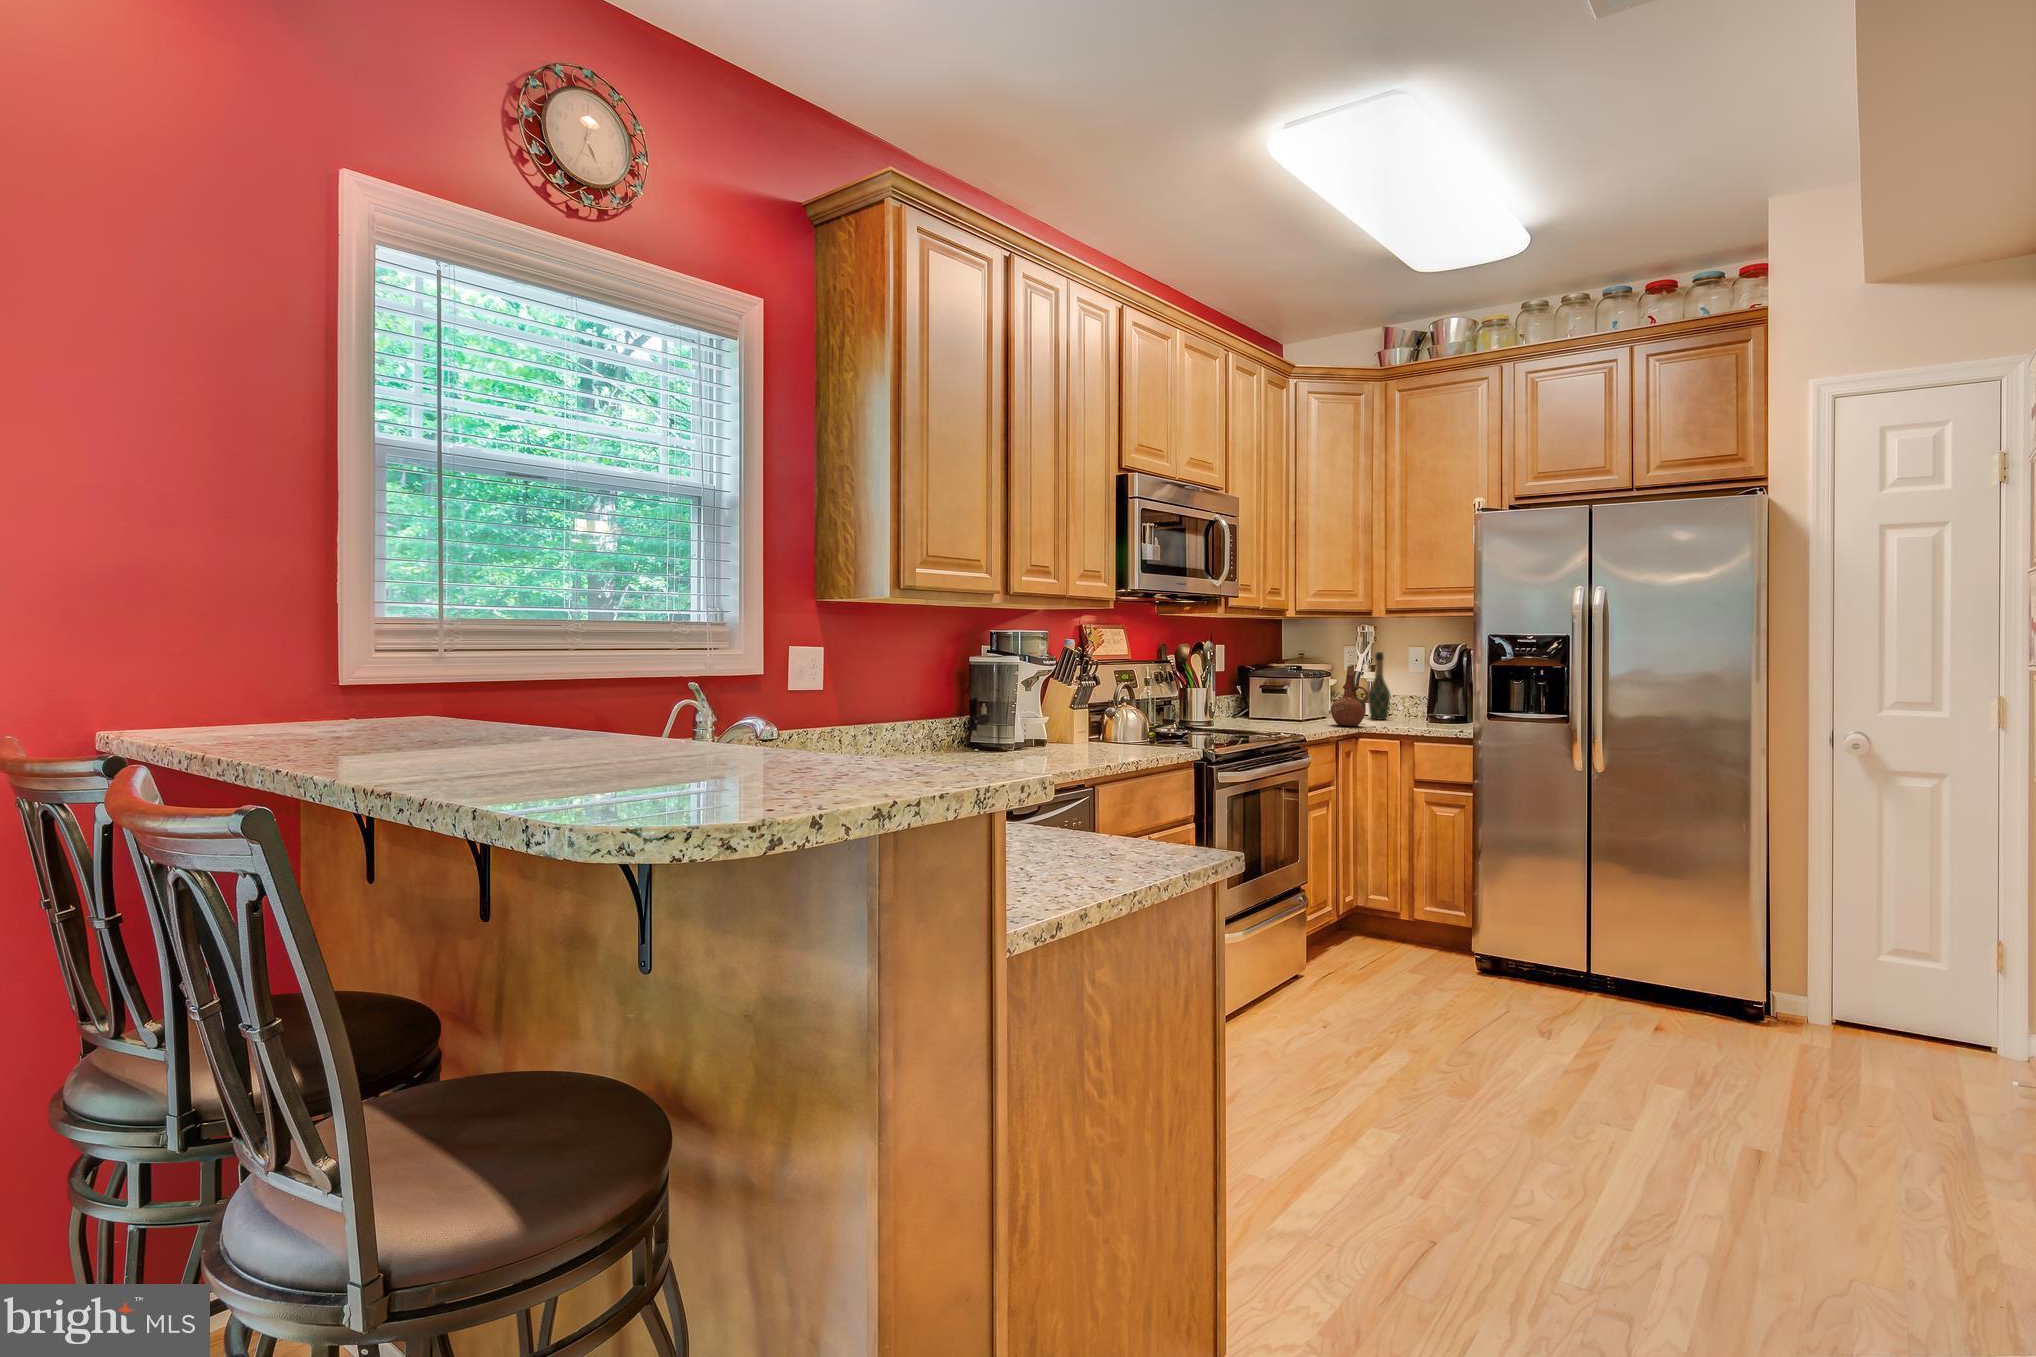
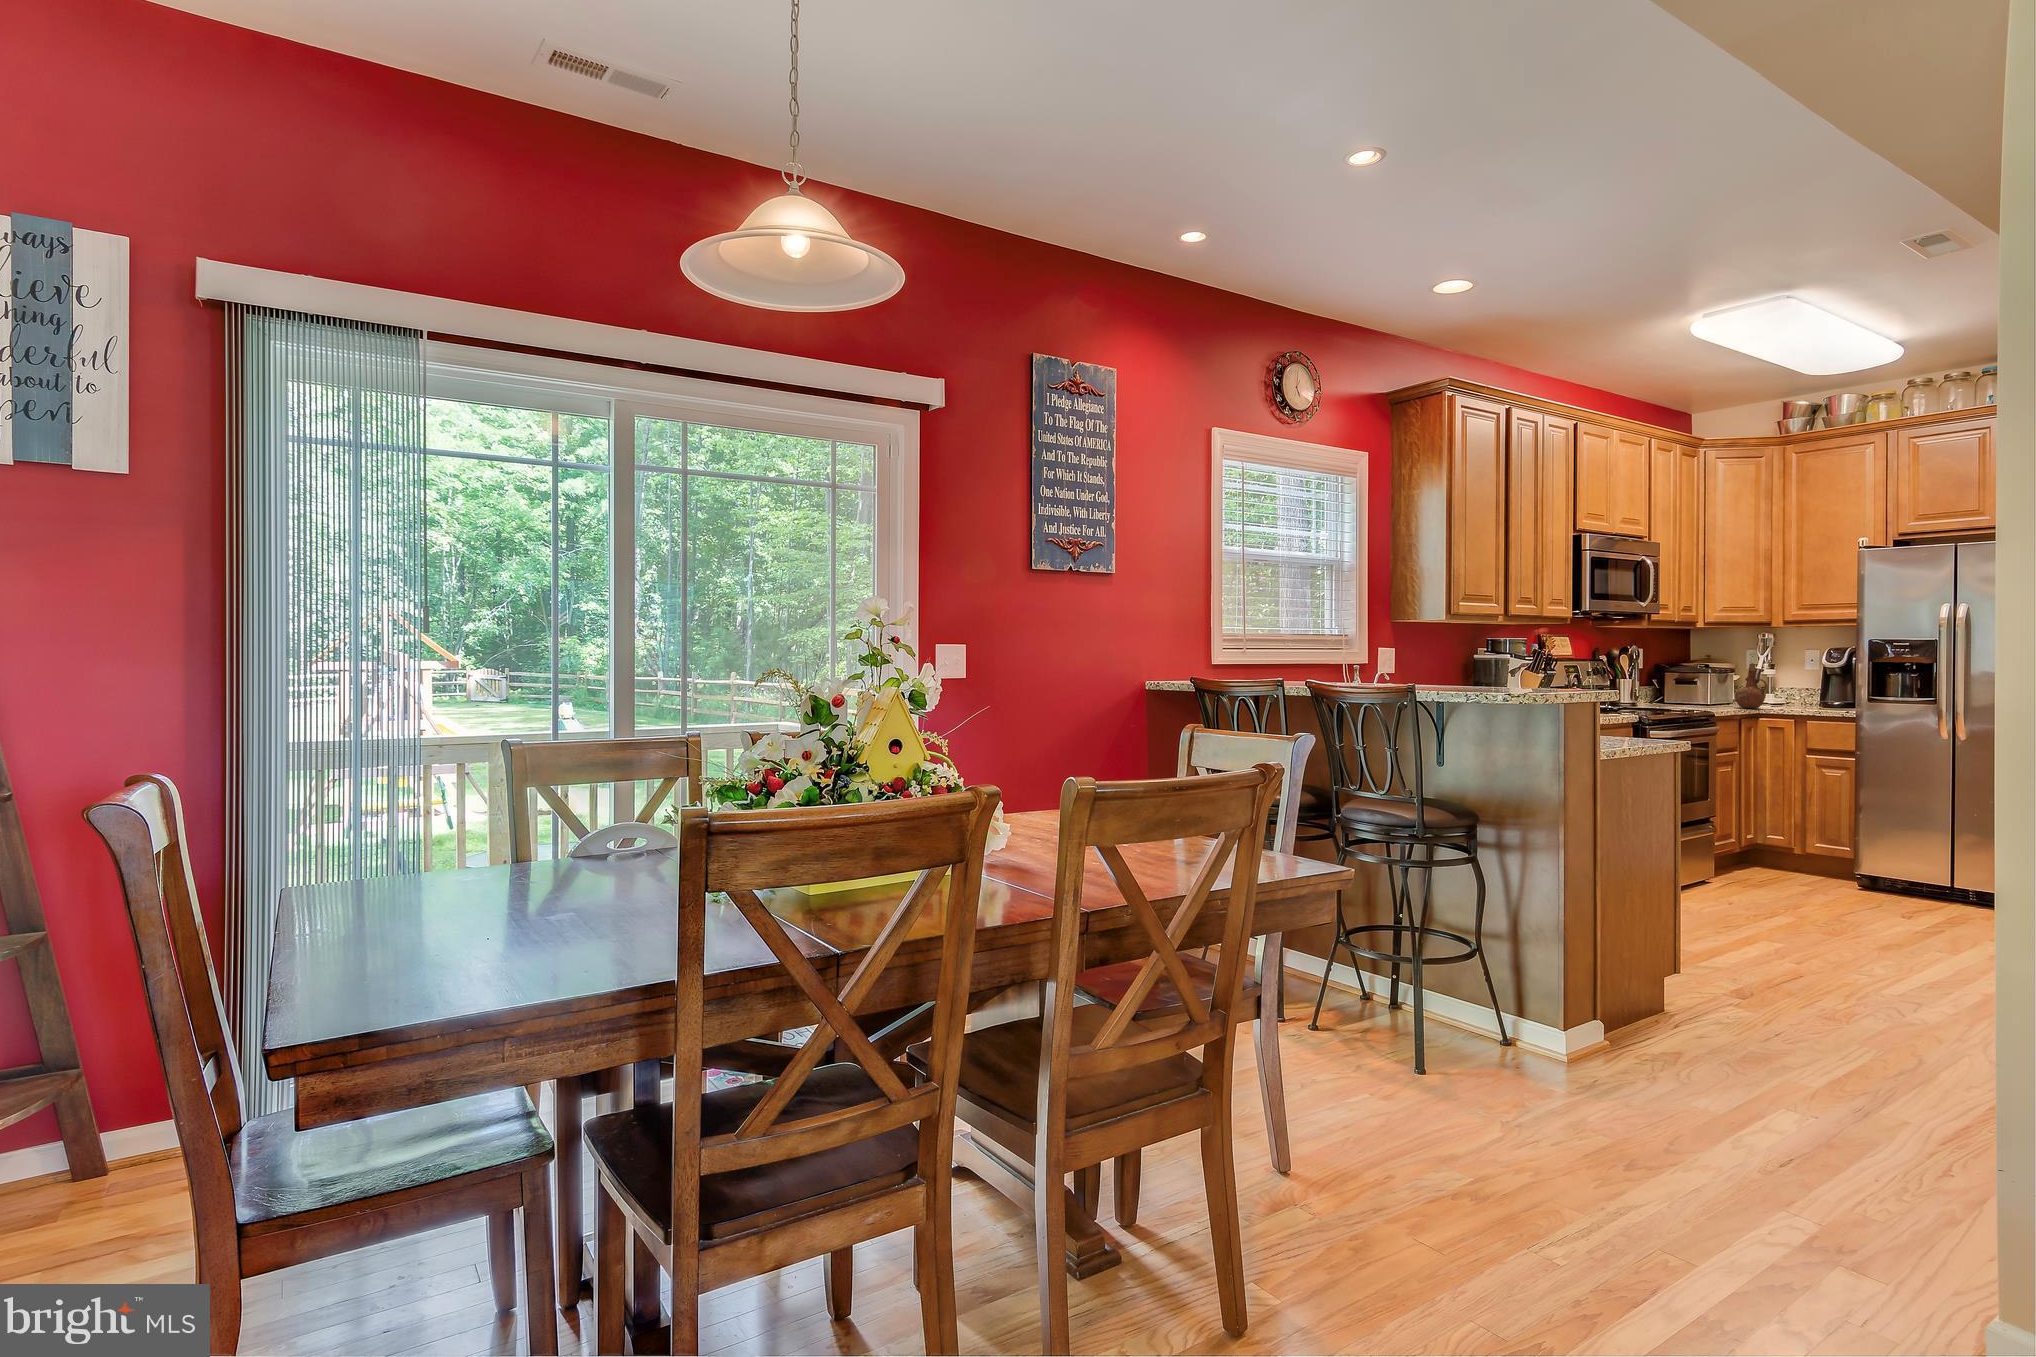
wine bottle: present [1368,652,1391,719] -> none [1767,654,1788,705]

